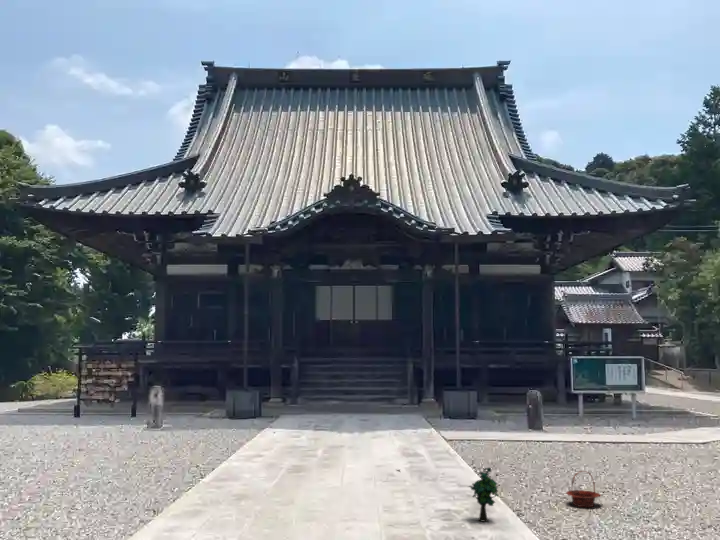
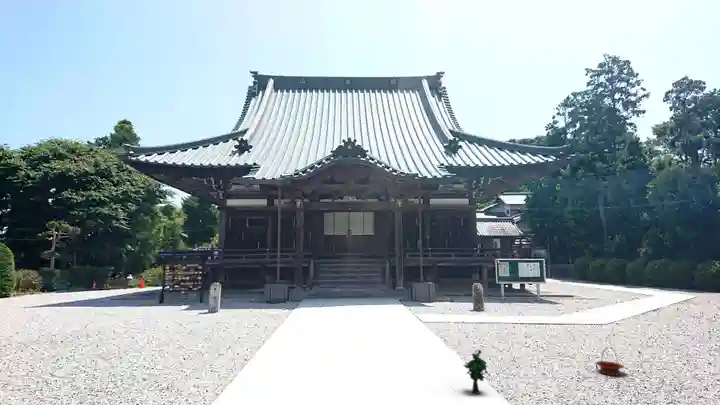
basket: present [566,471,601,507] -> present [595,352,624,375]

